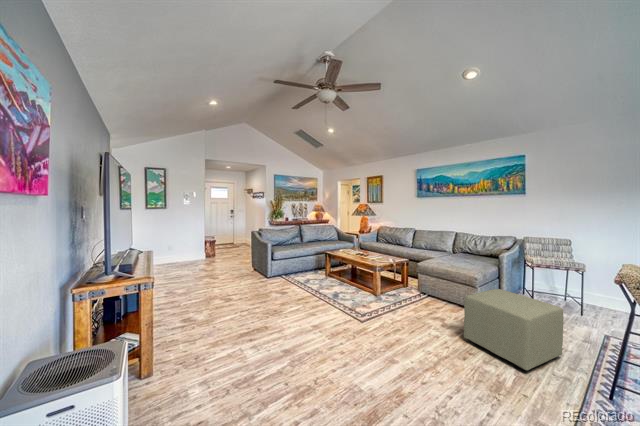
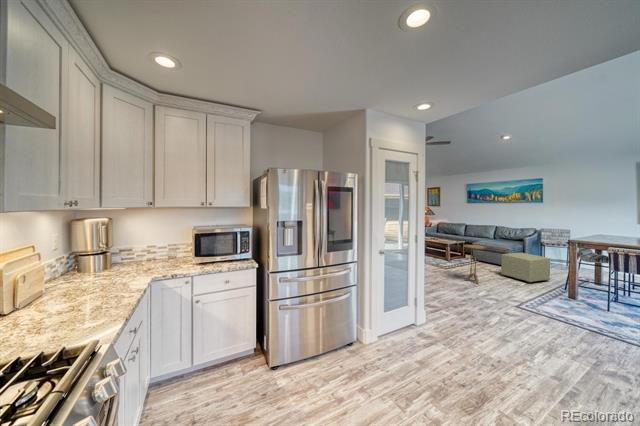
side table: none [381,281,430,385] -> present [464,245,486,284]

